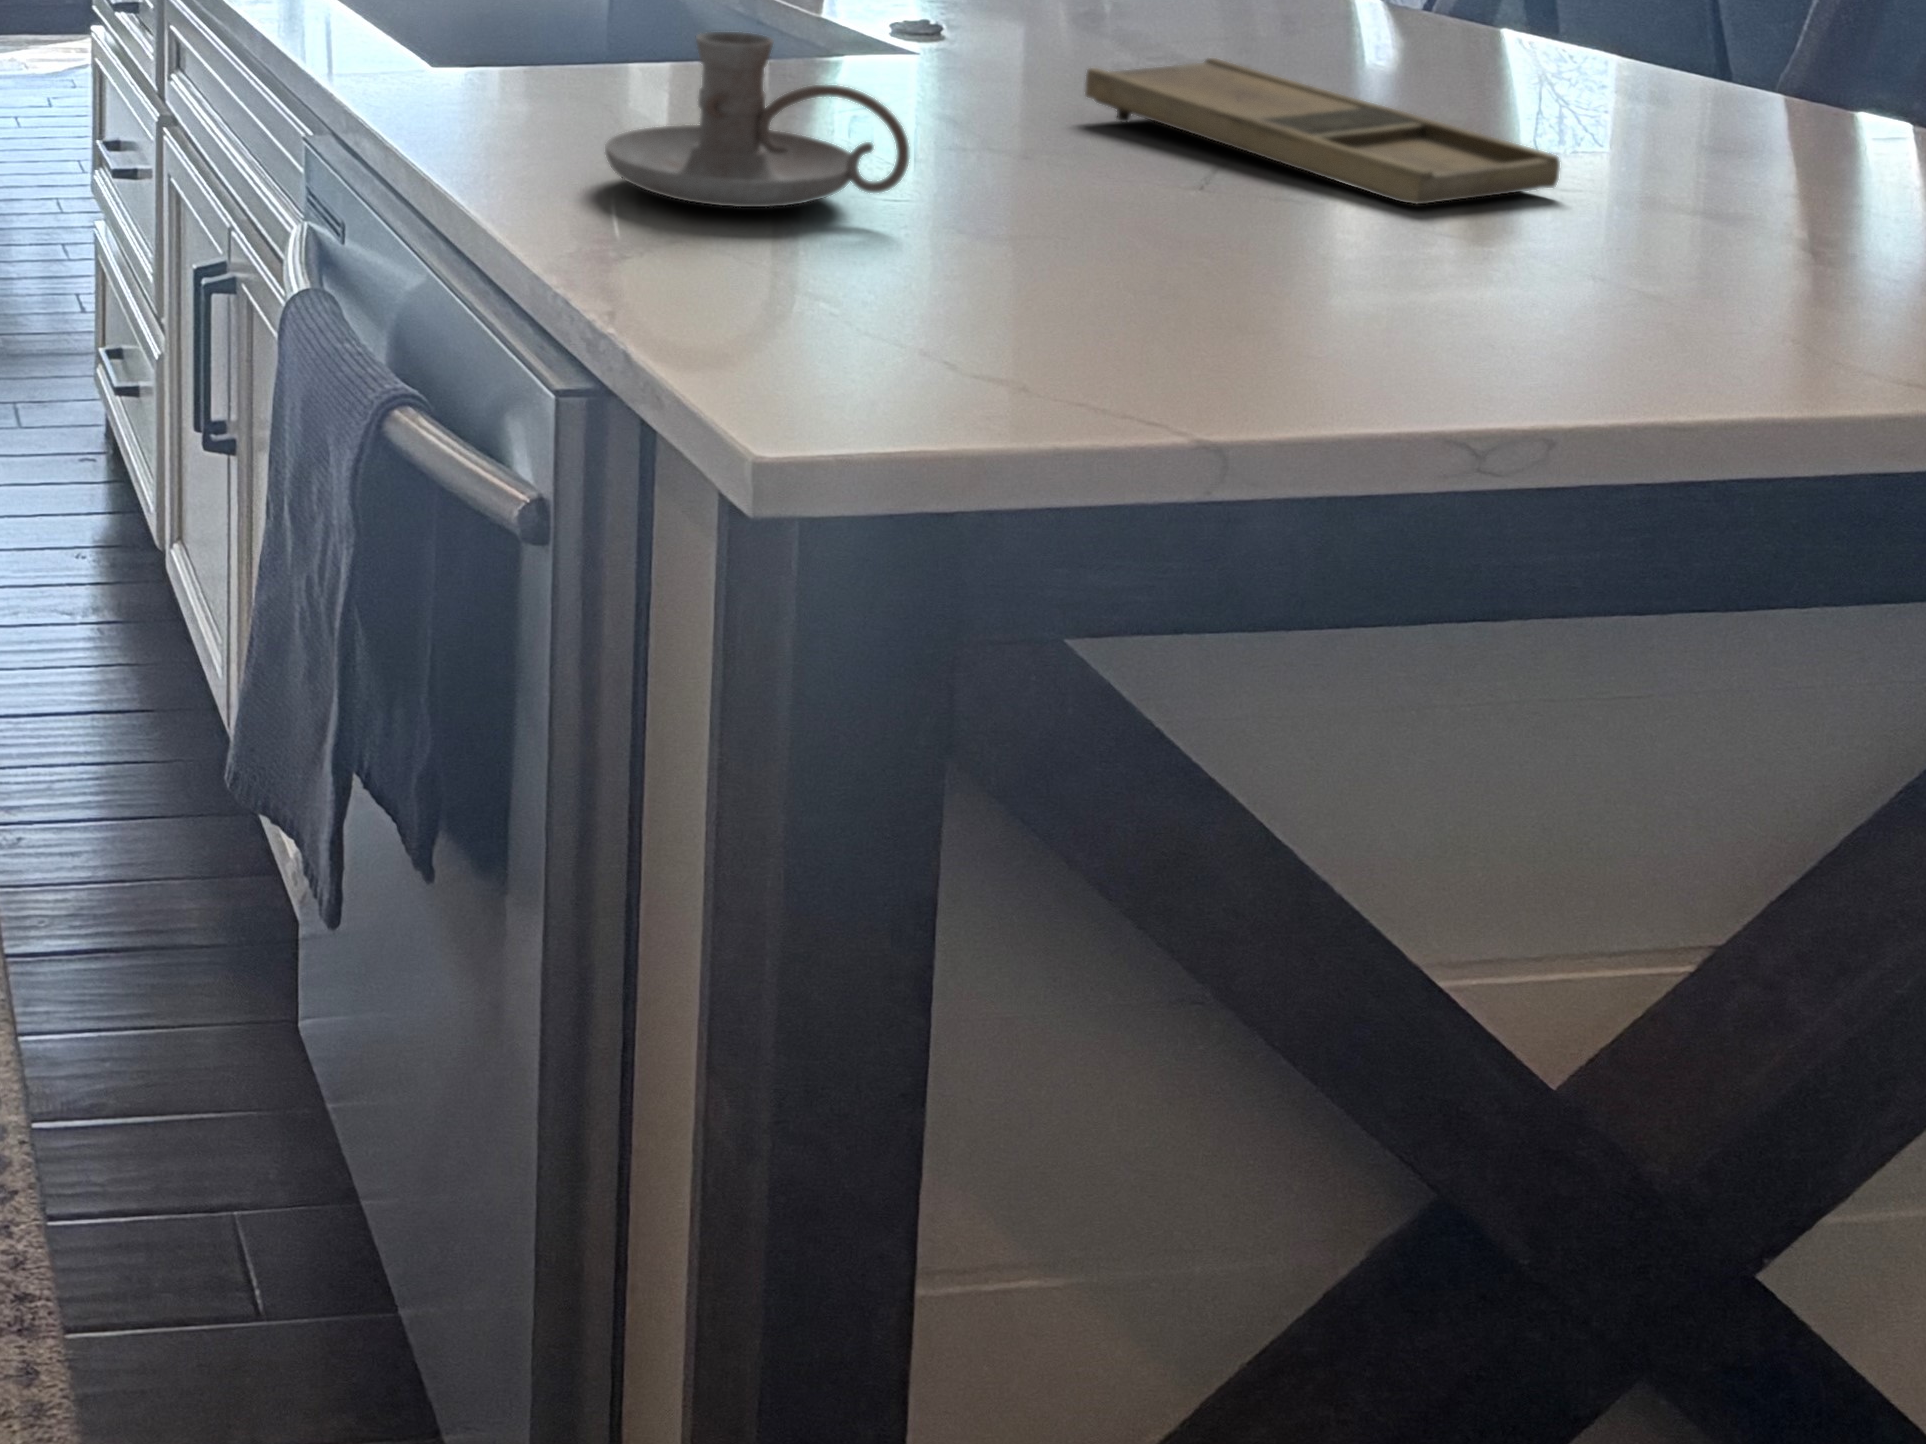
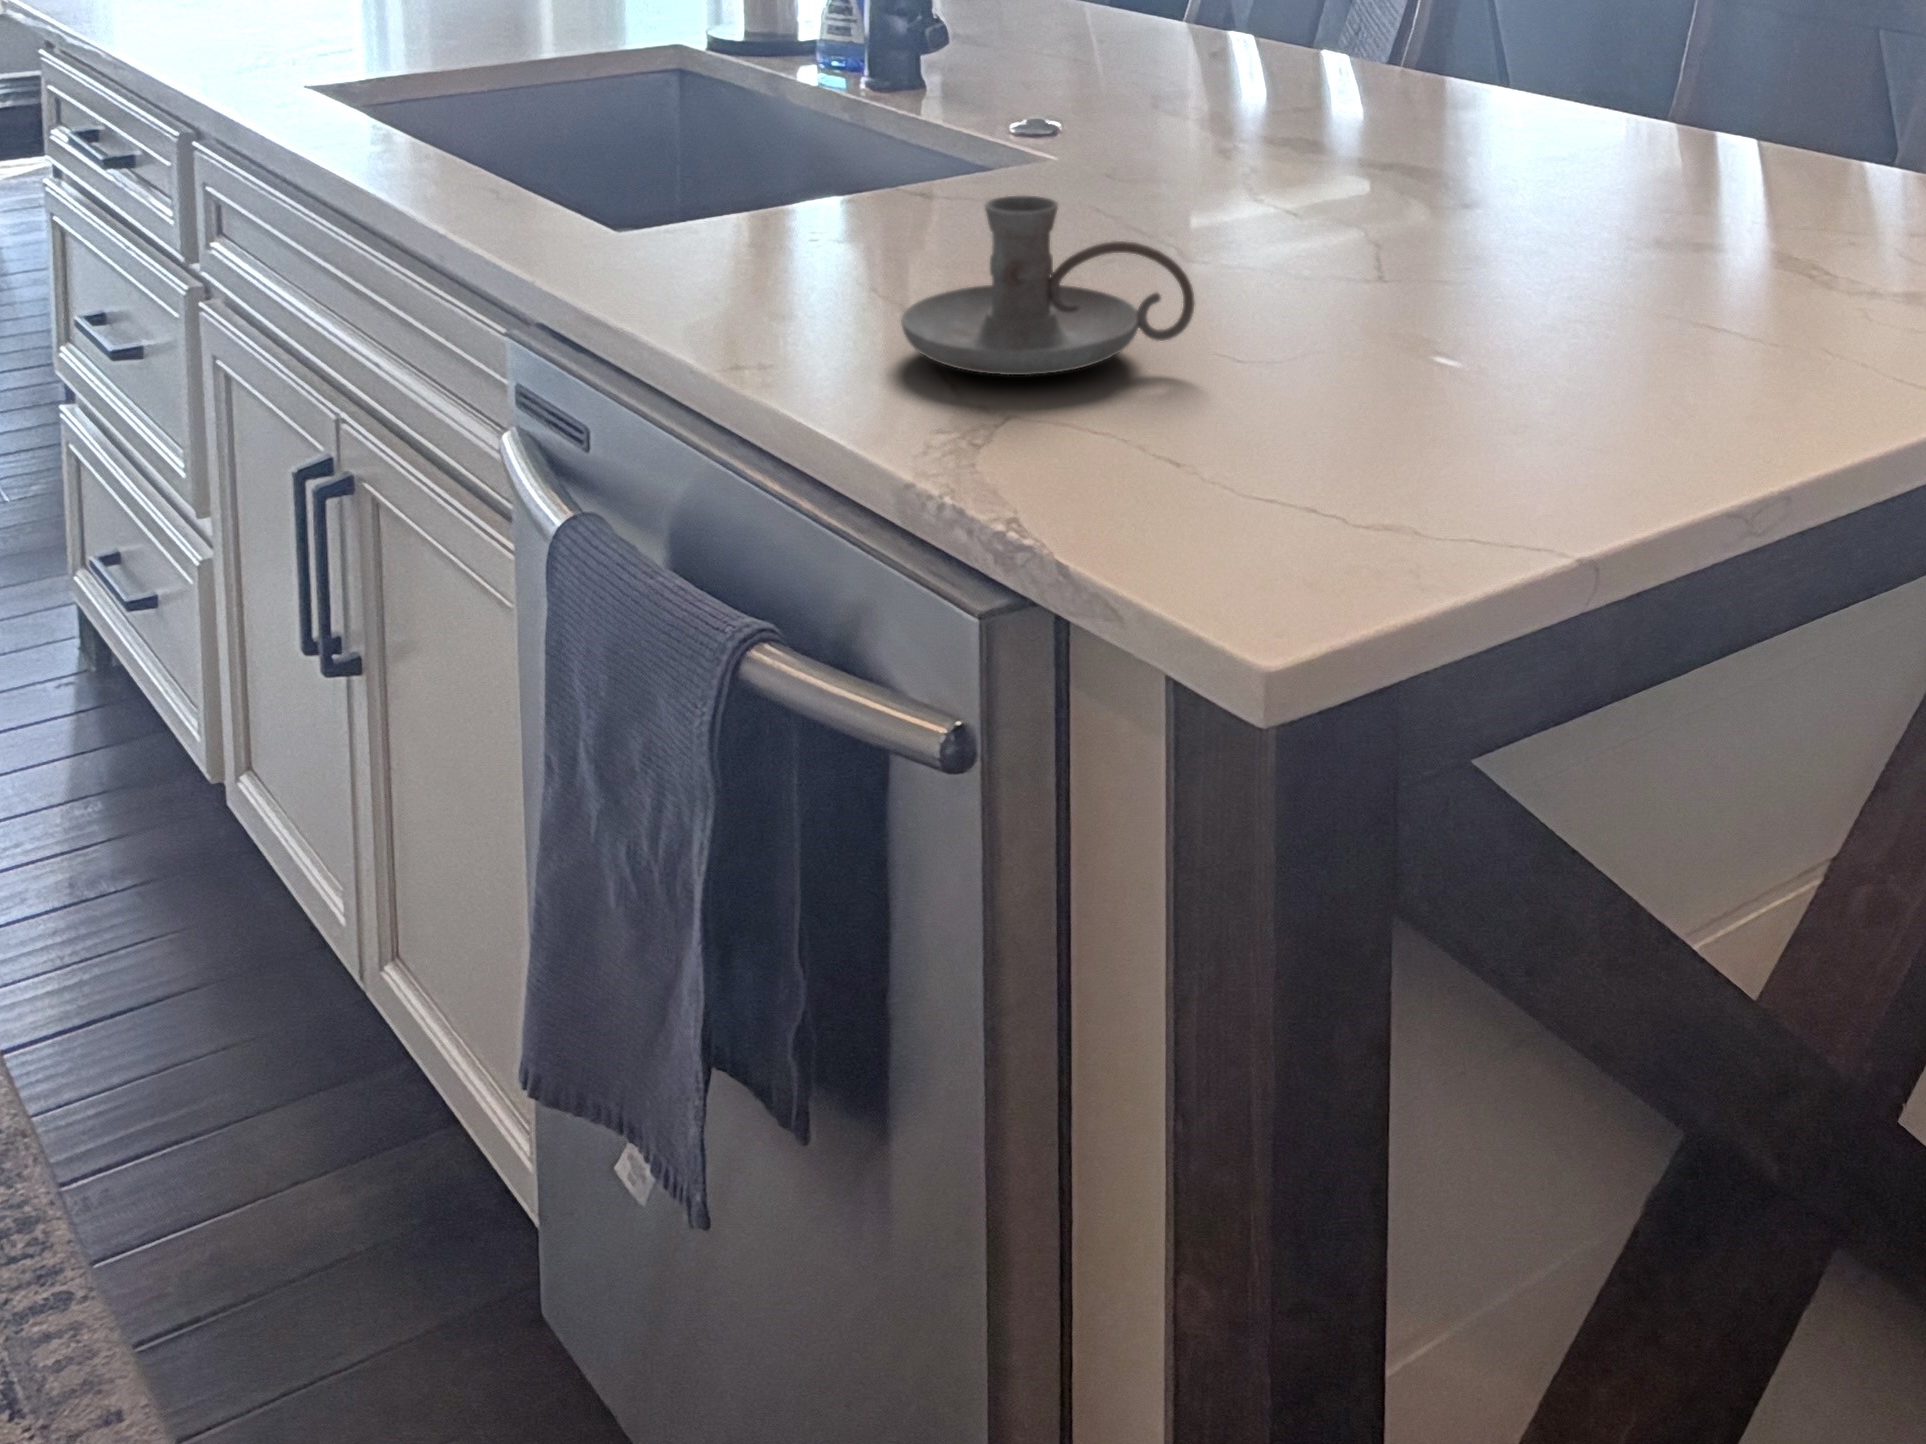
tray: present [1085,58,1560,204] -> none [1249,151,1627,278]

